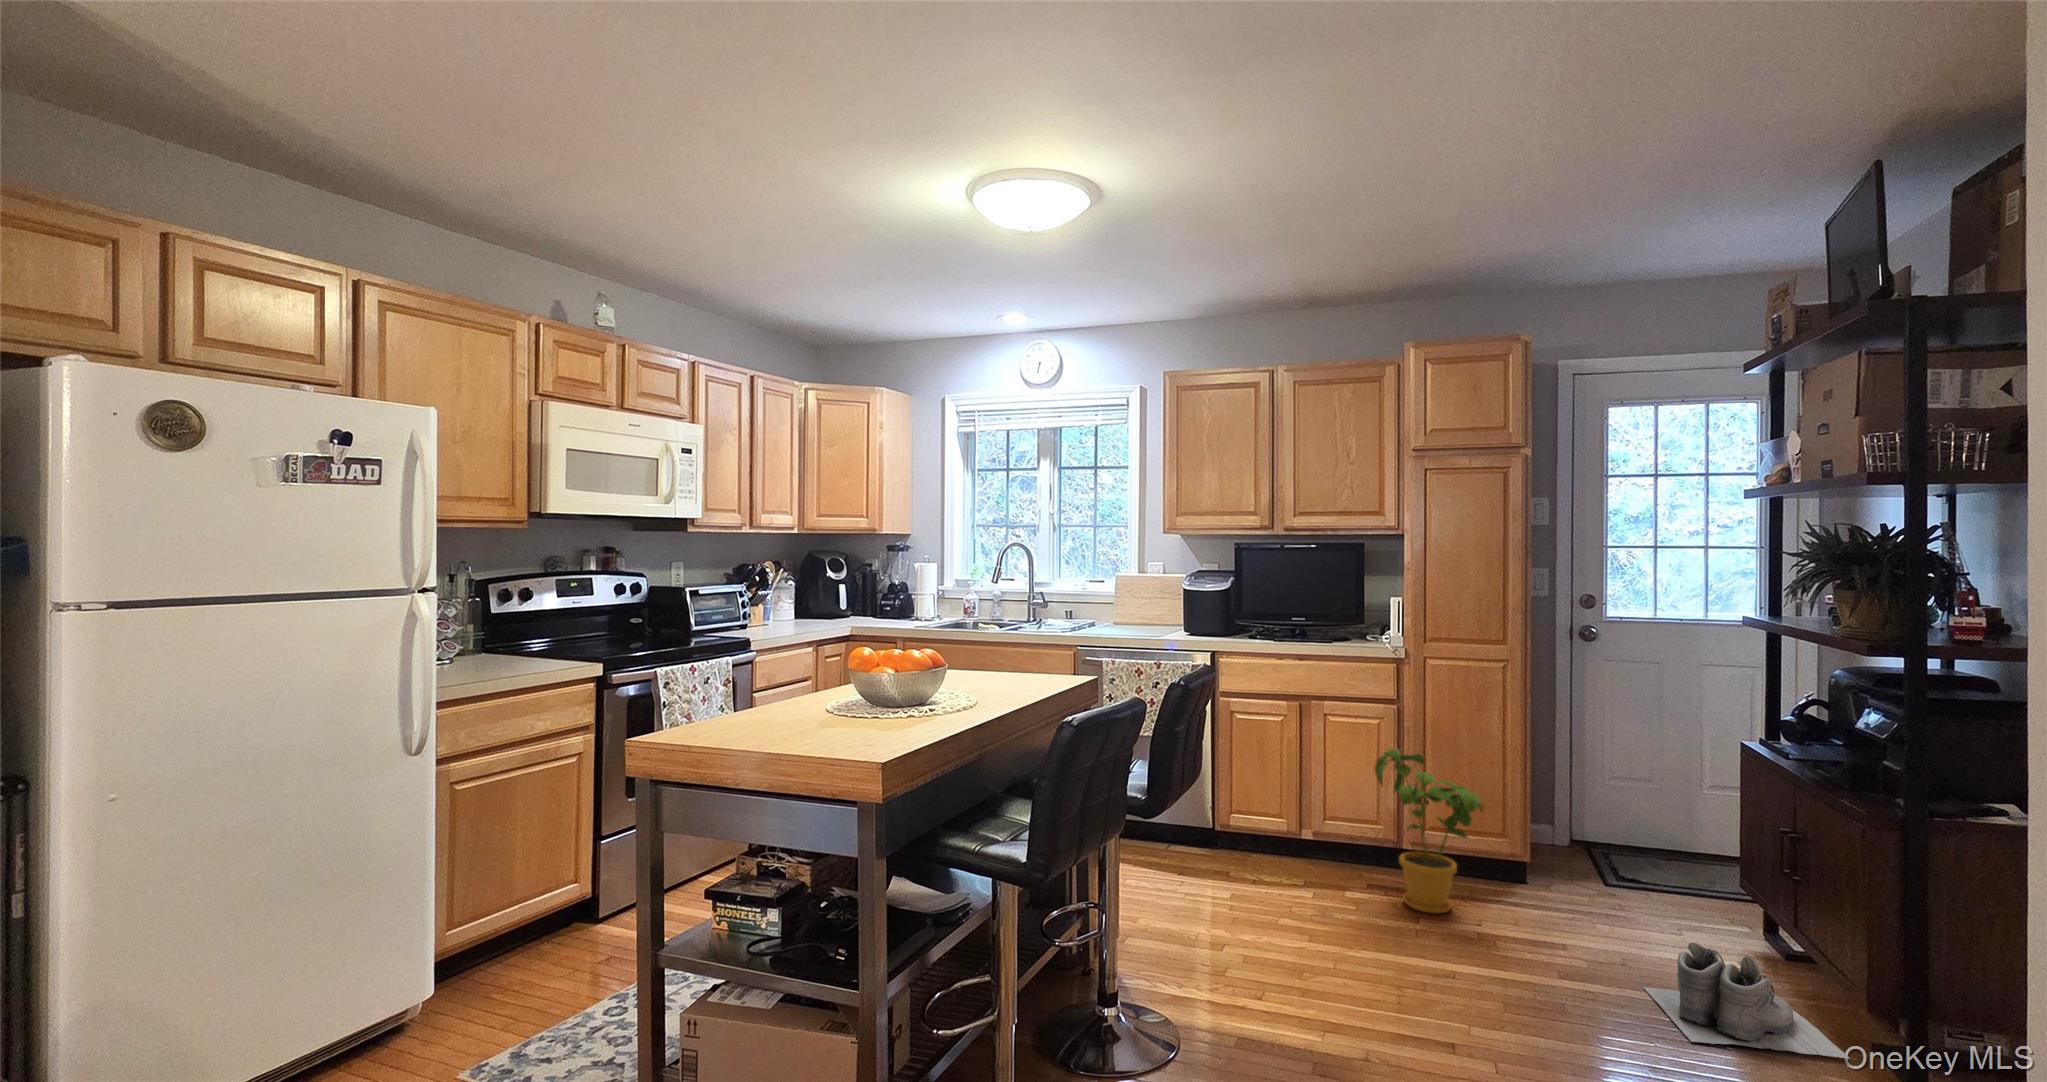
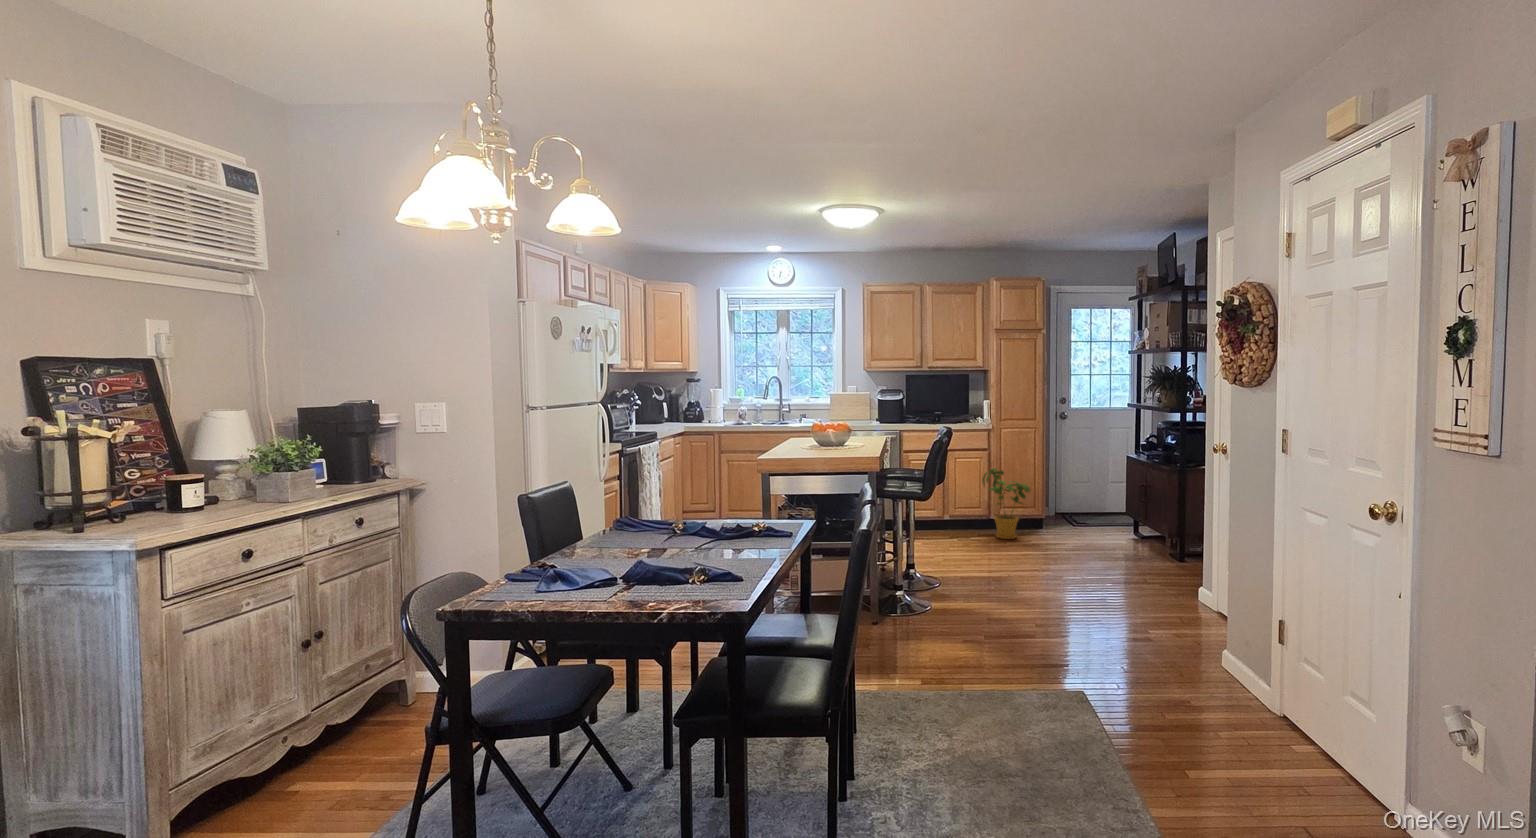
boots: present [1644,943,1850,1059] -> none [1094,529,1162,561]

